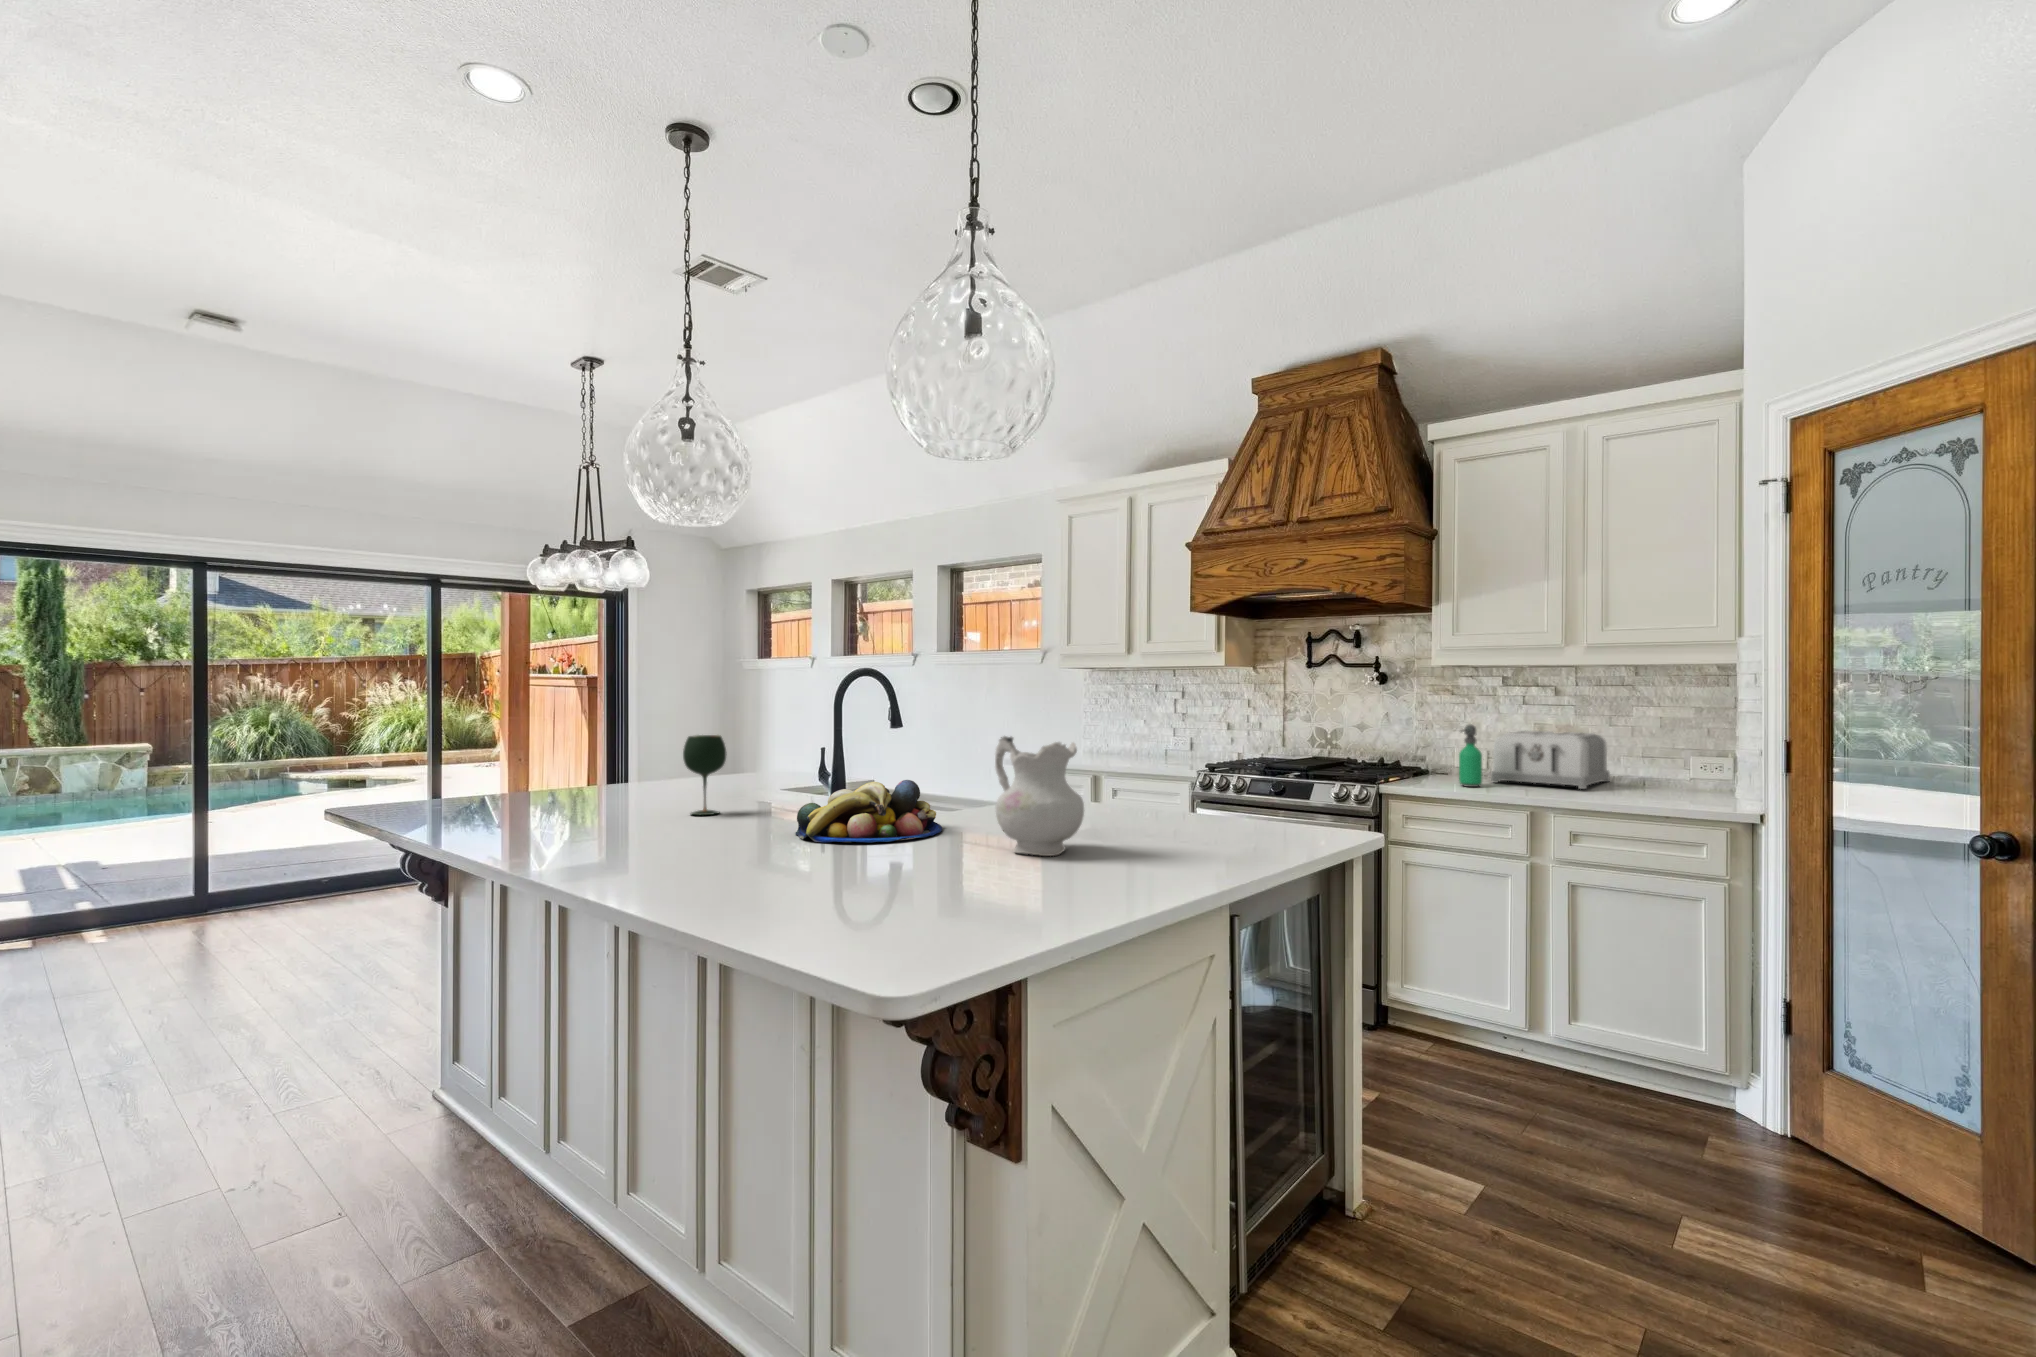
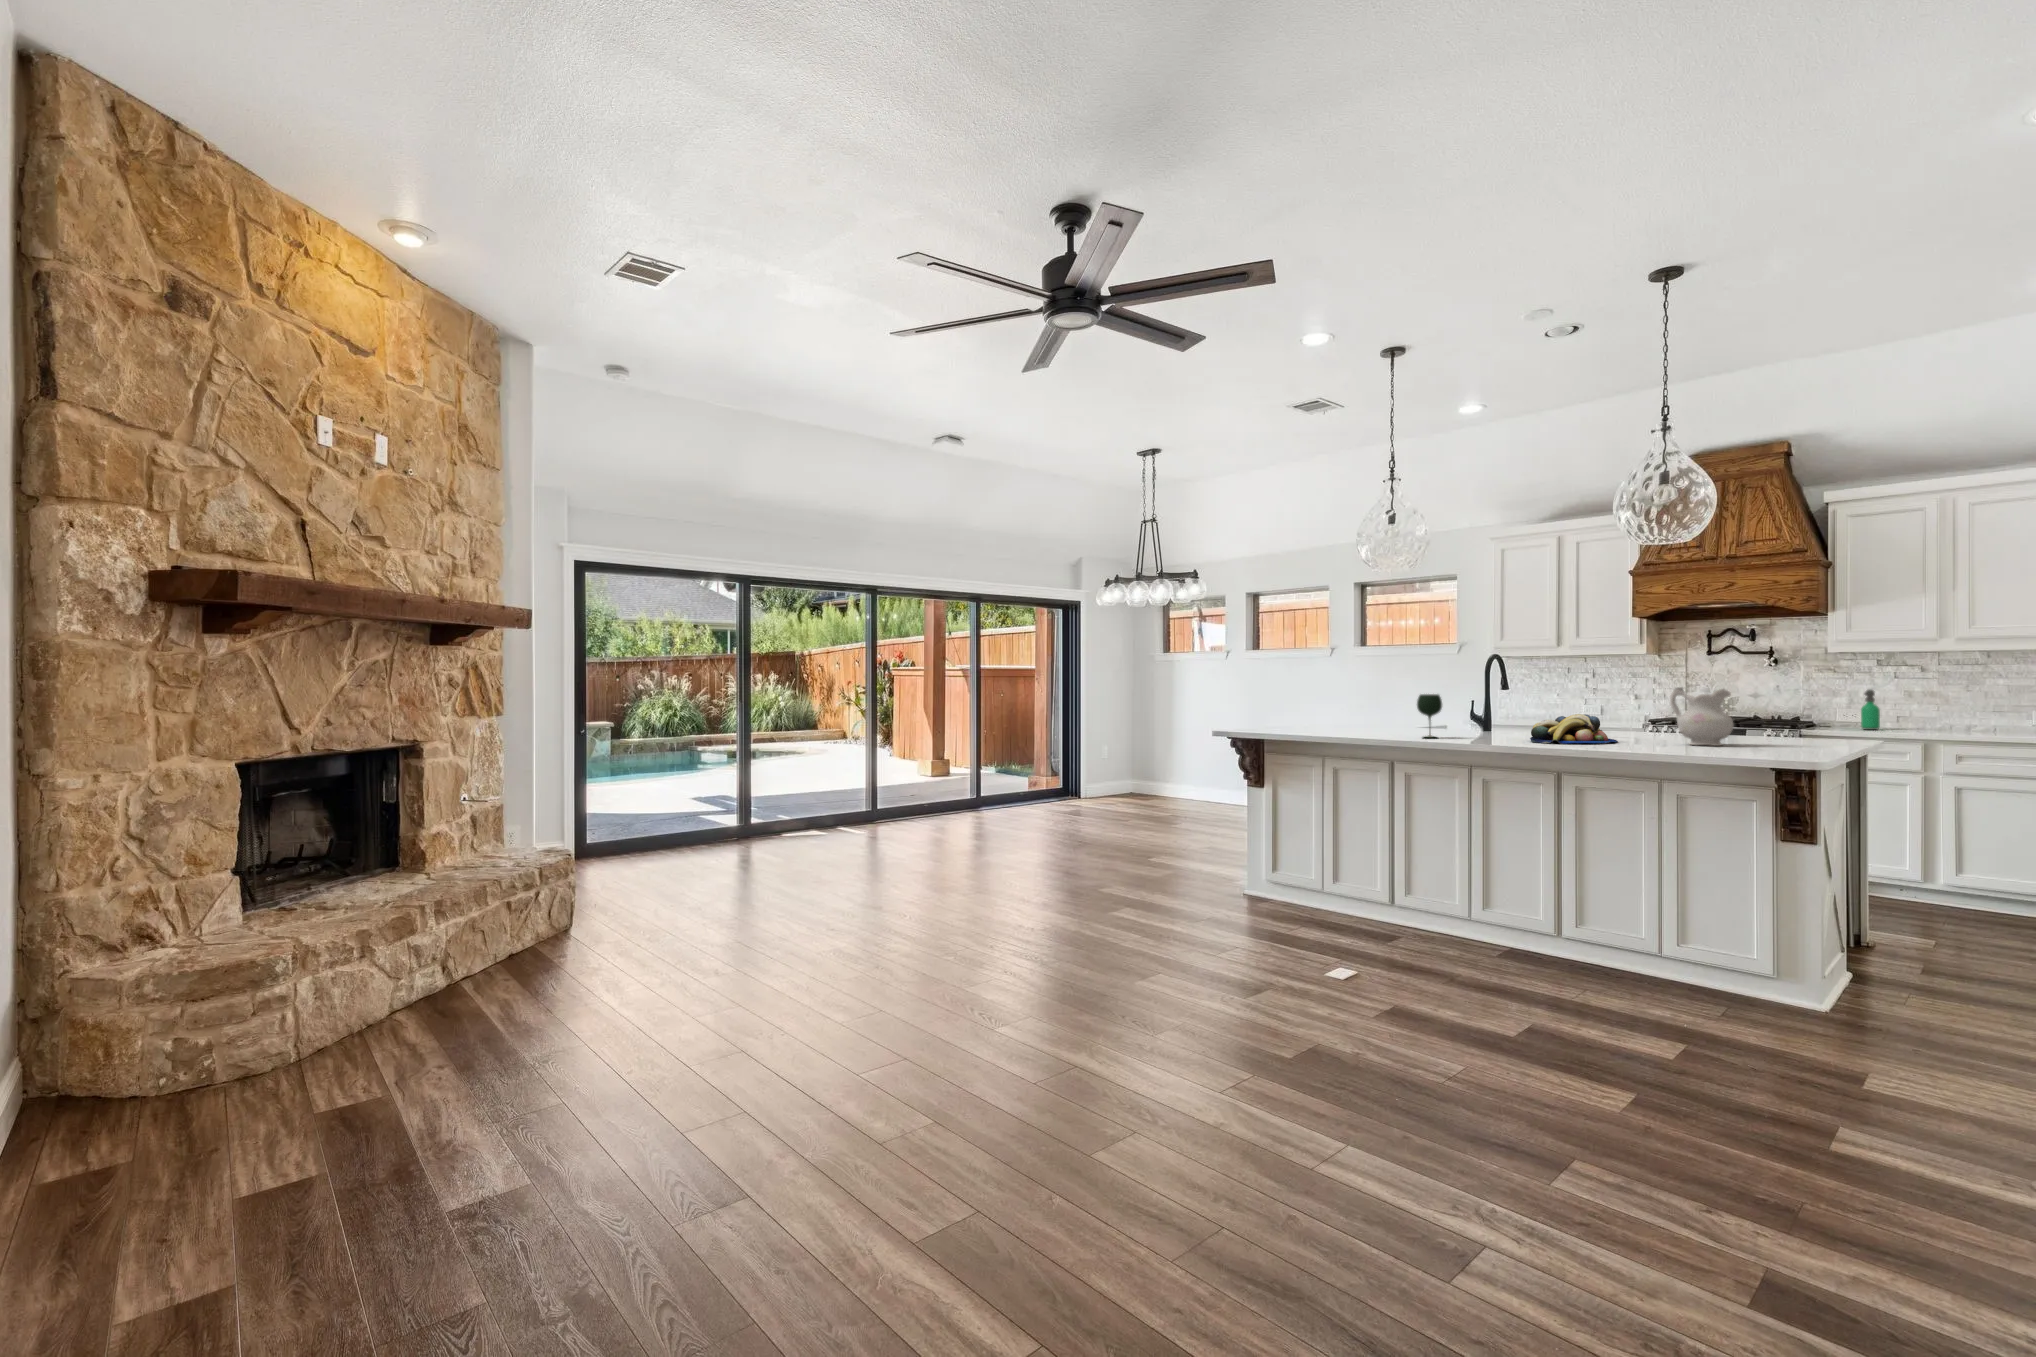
toaster: present [1491,731,1610,789] -> none [1882,694,1971,730]

